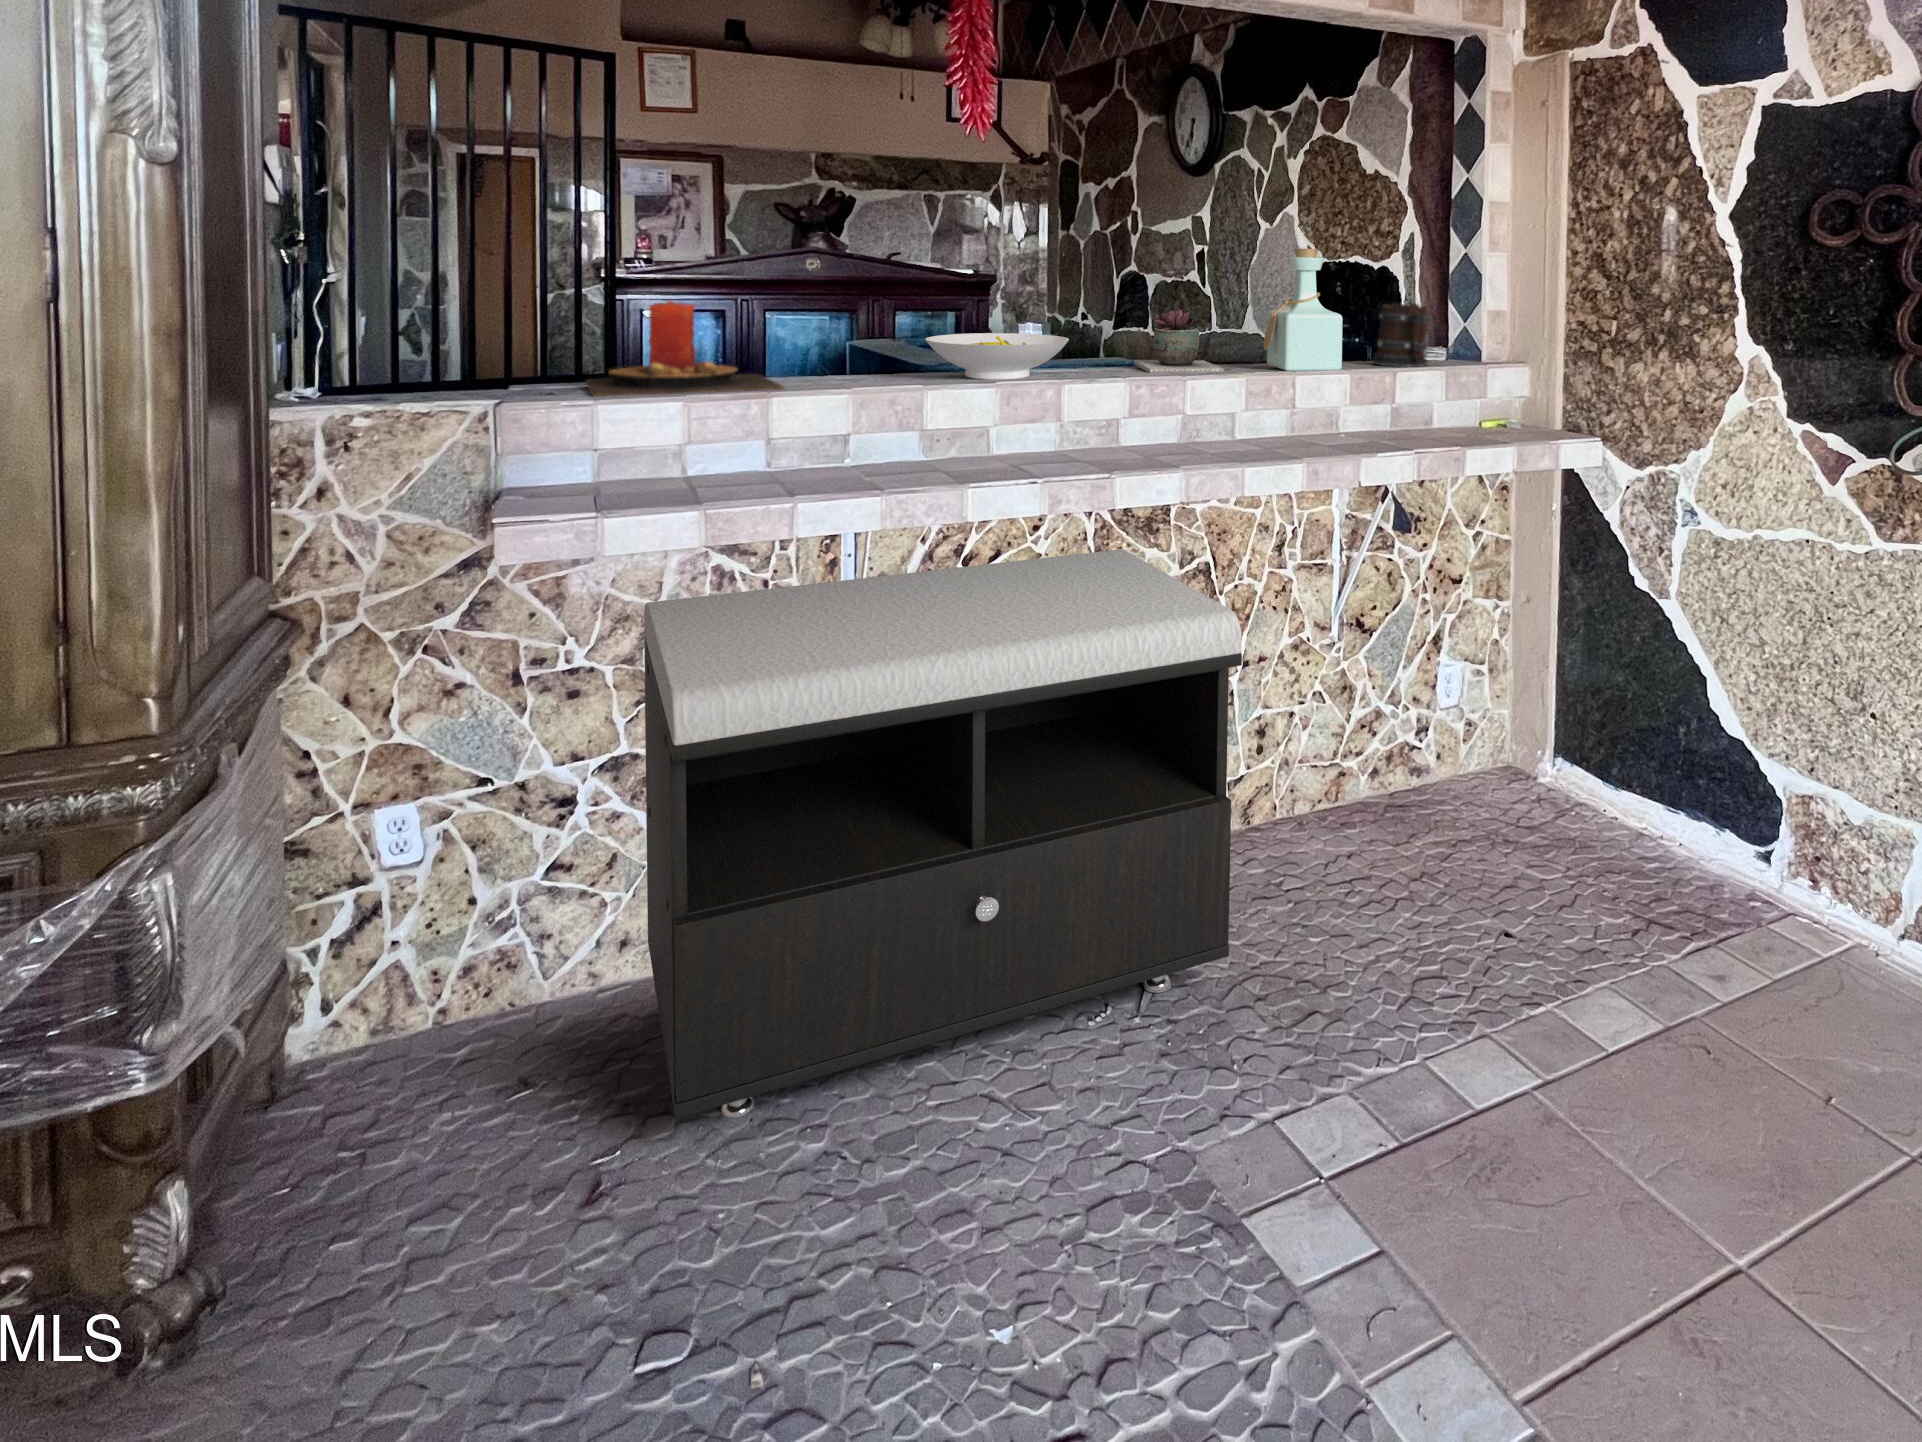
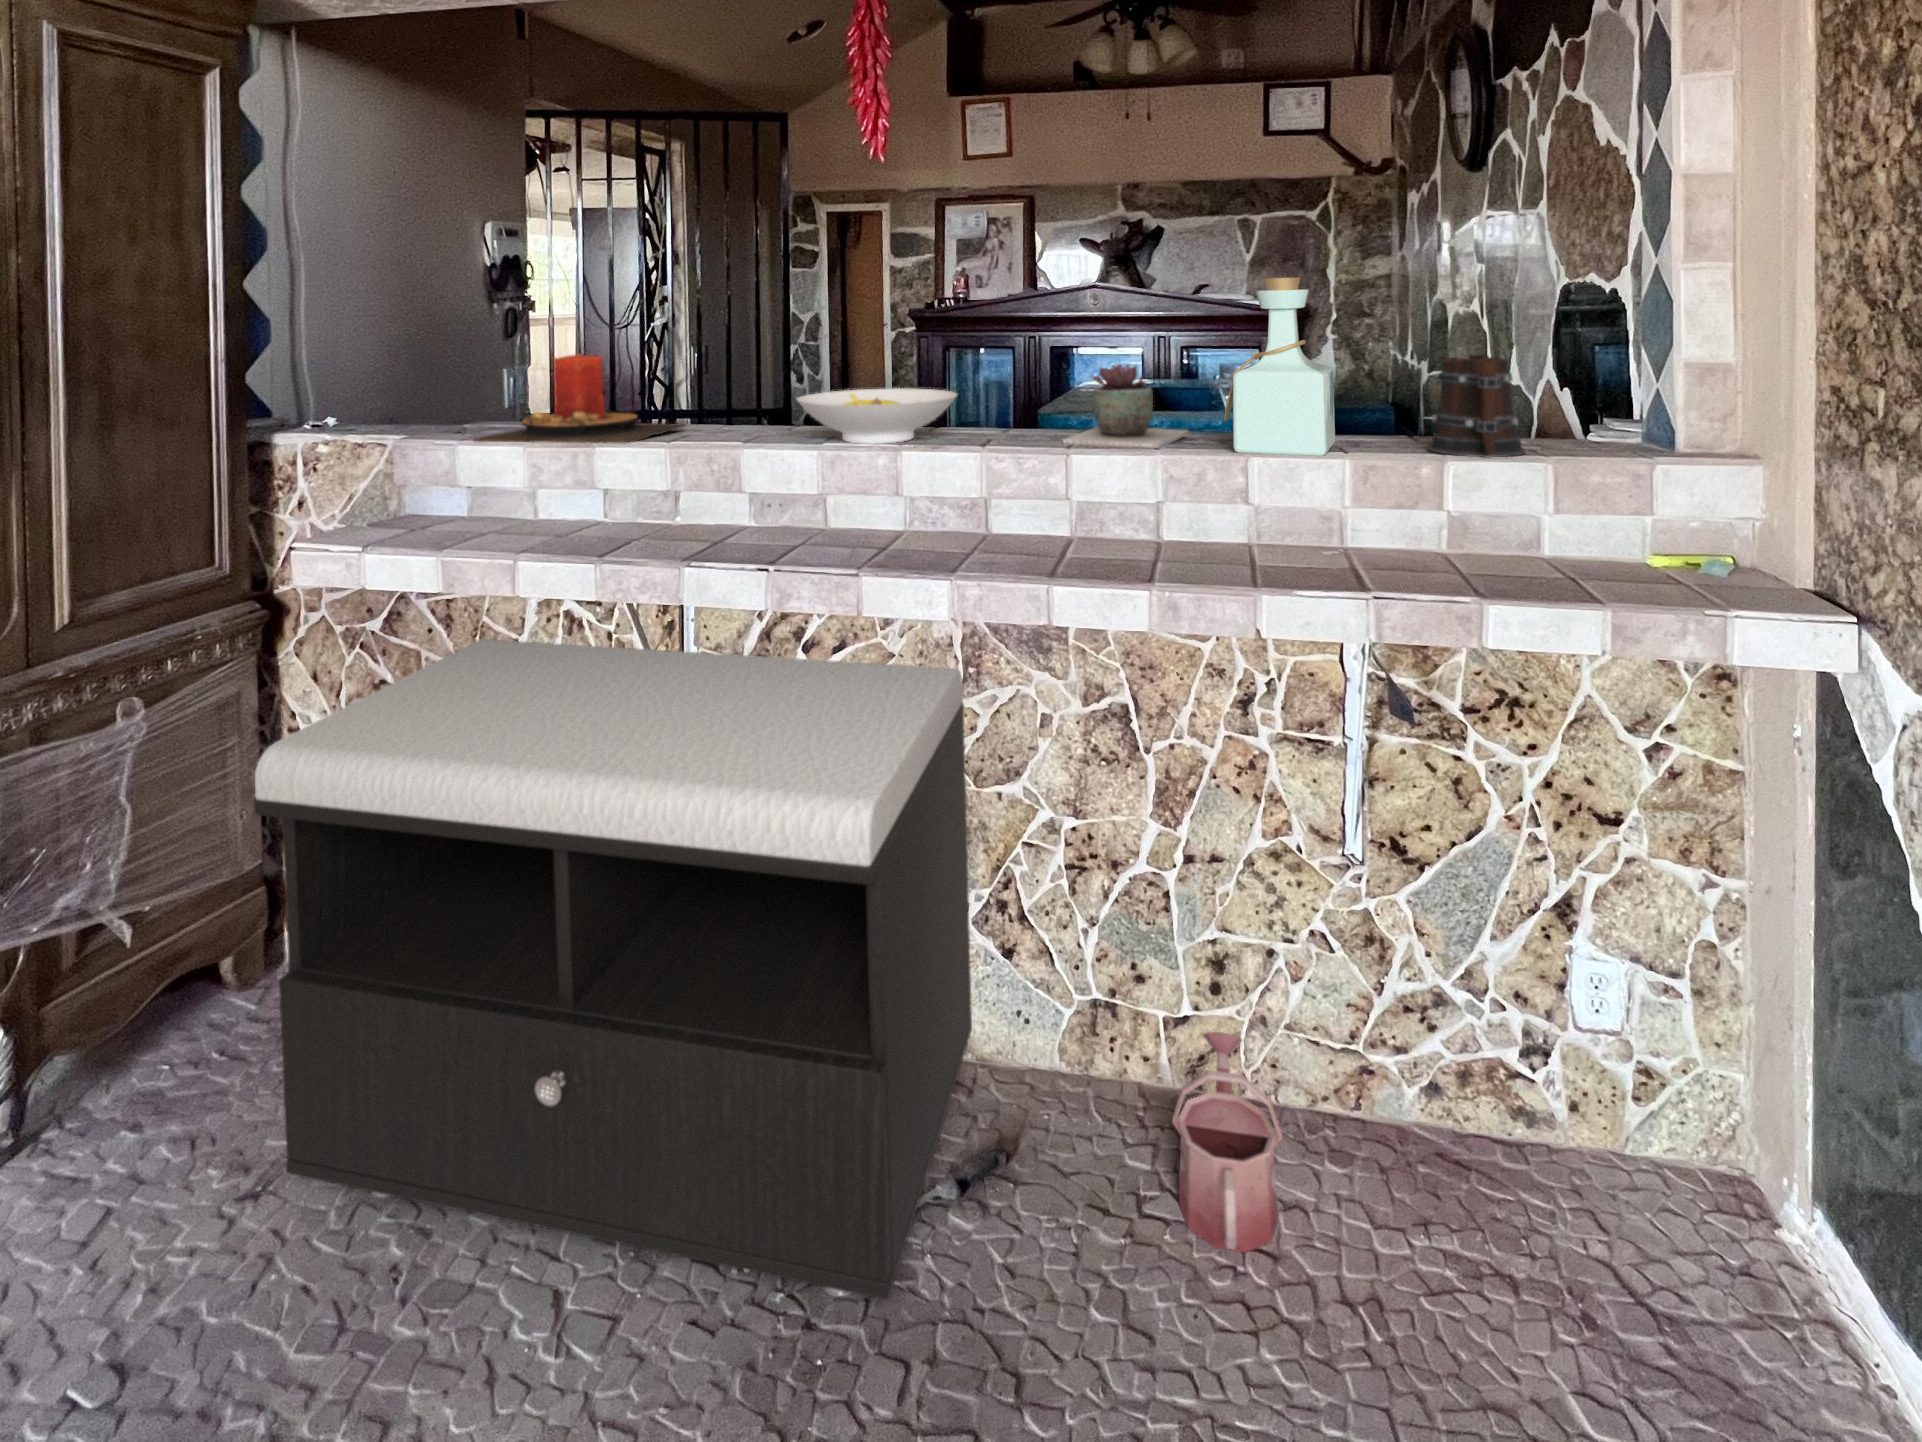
watering can: none [1270,769,1359,885] -> present [1172,1032,1282,1253]

